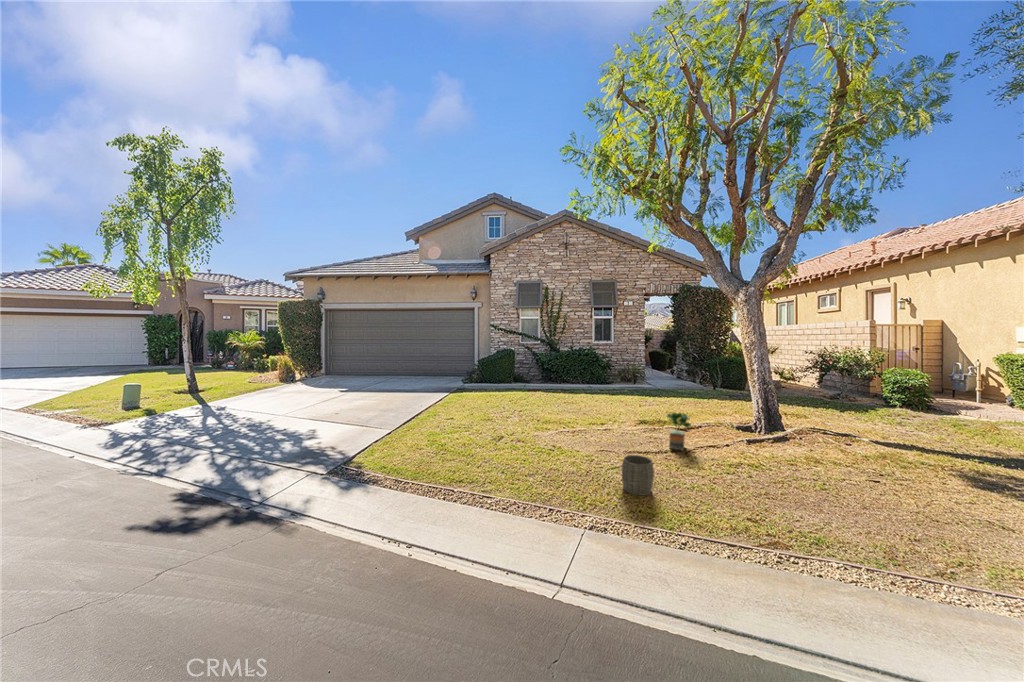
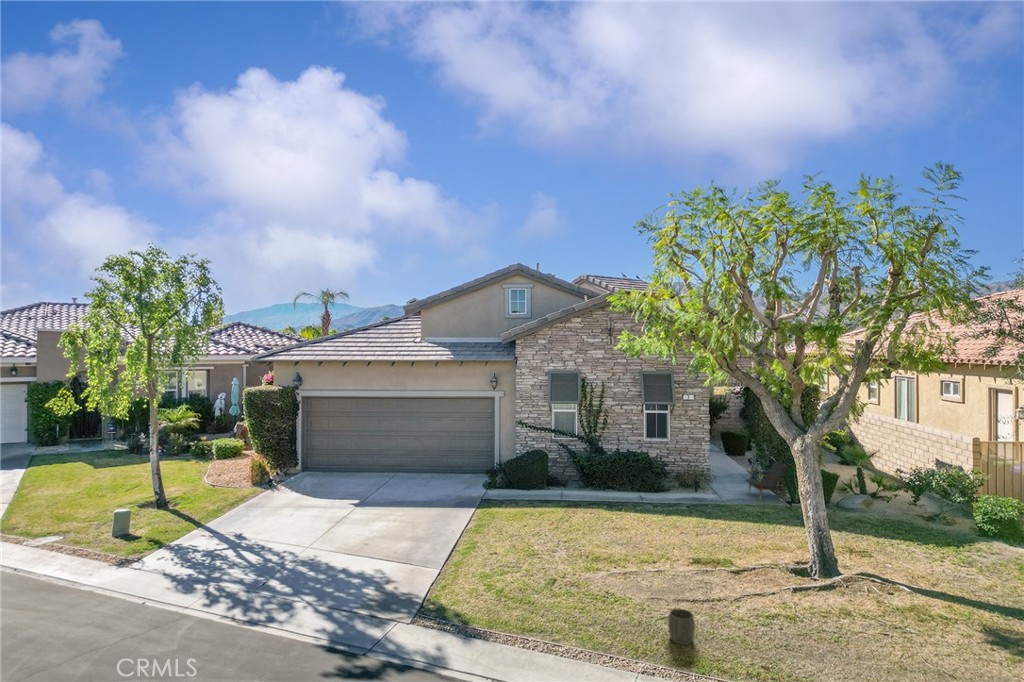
lounge chair: none [680,355,717,386] -> present [746,461,787,498]
potted tree: present [667,413,691,450] -> none [712,558,737,597]

